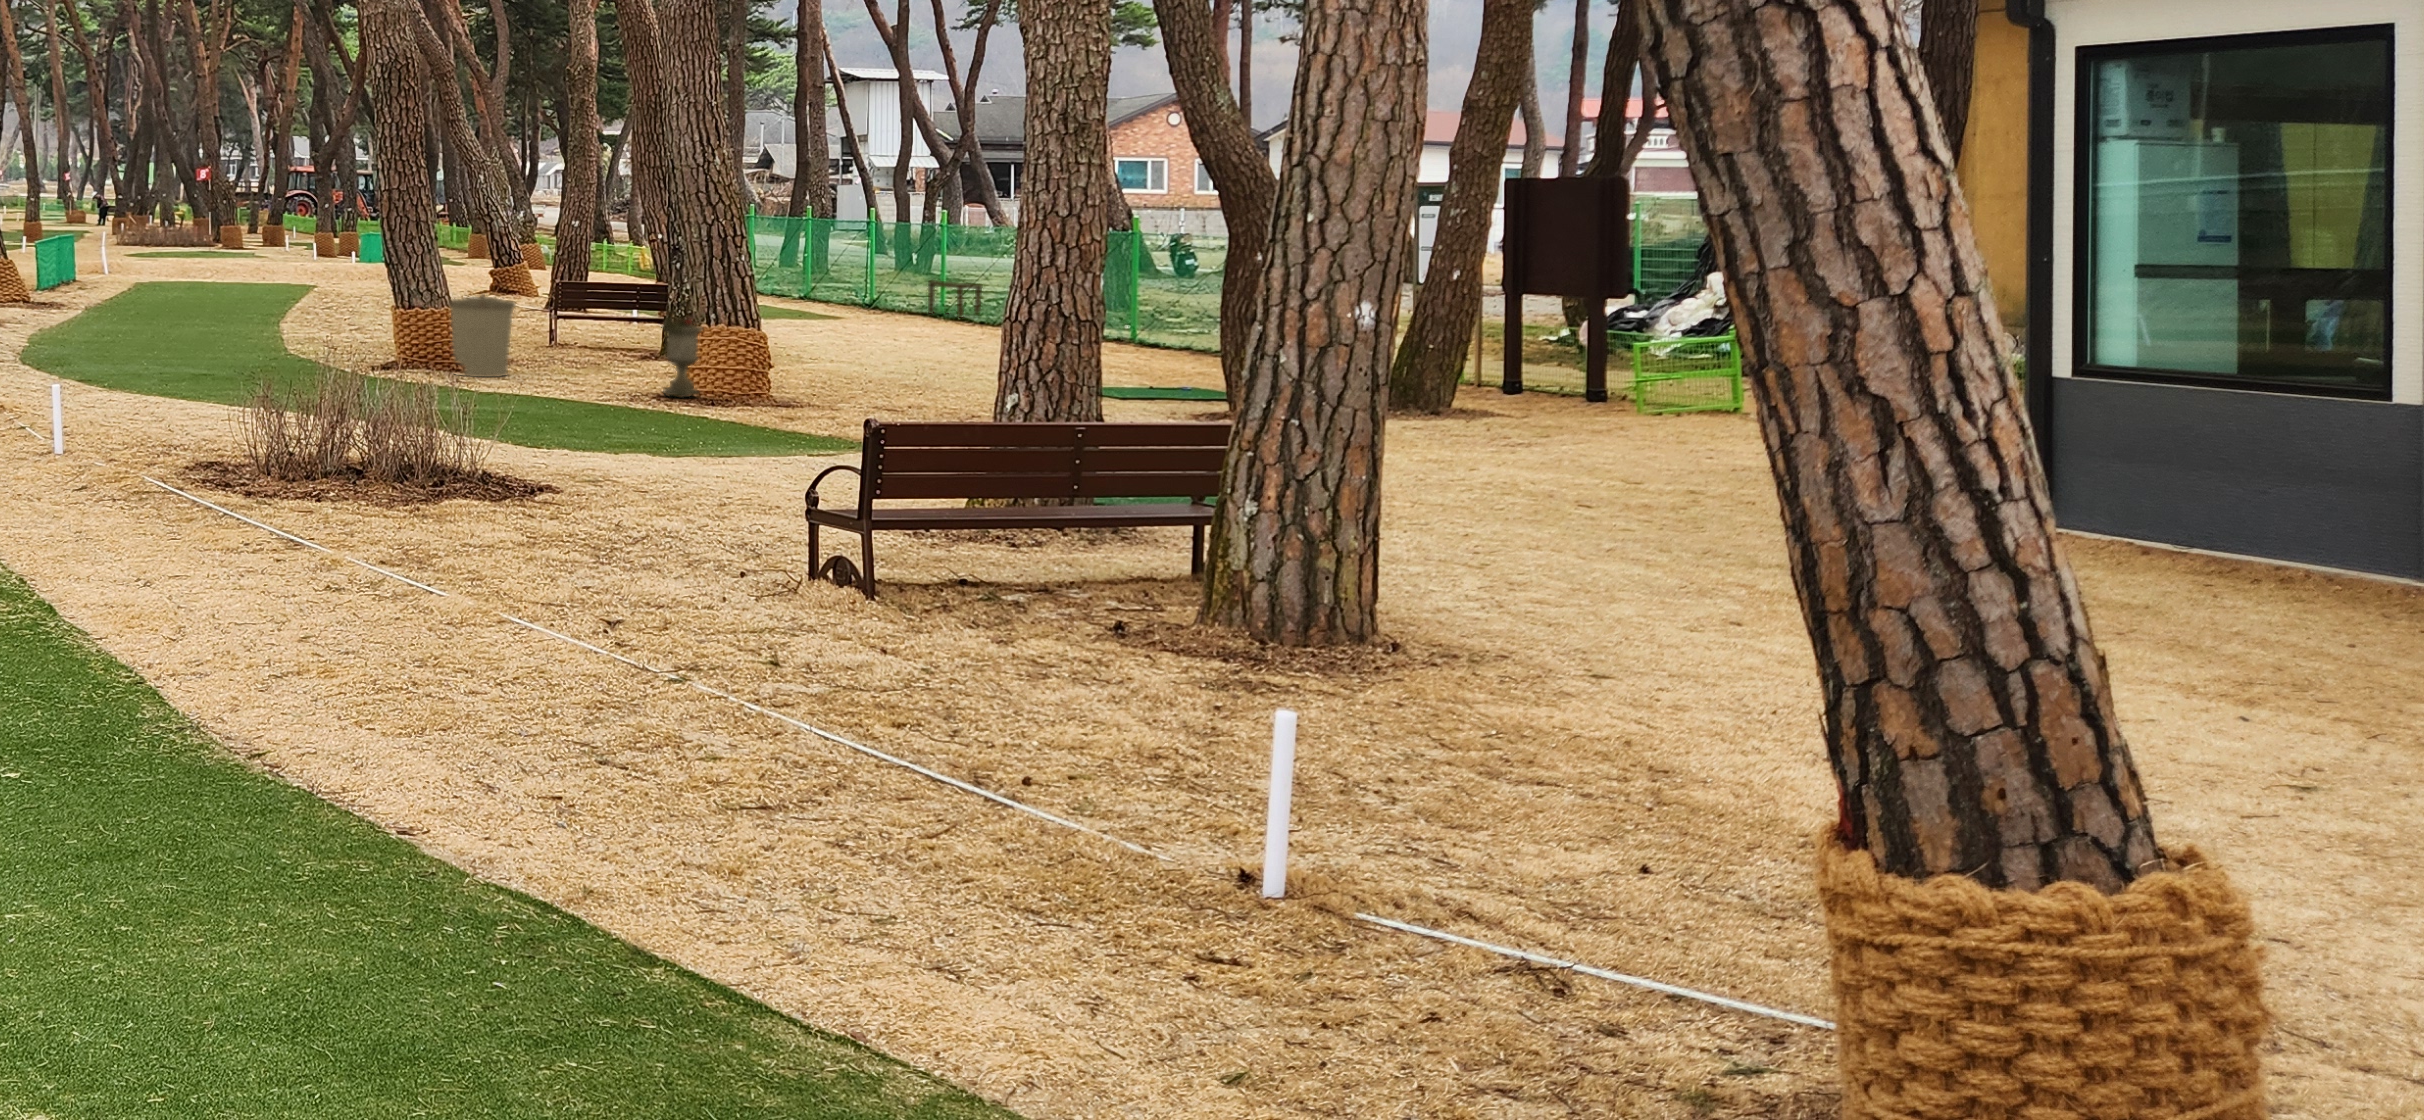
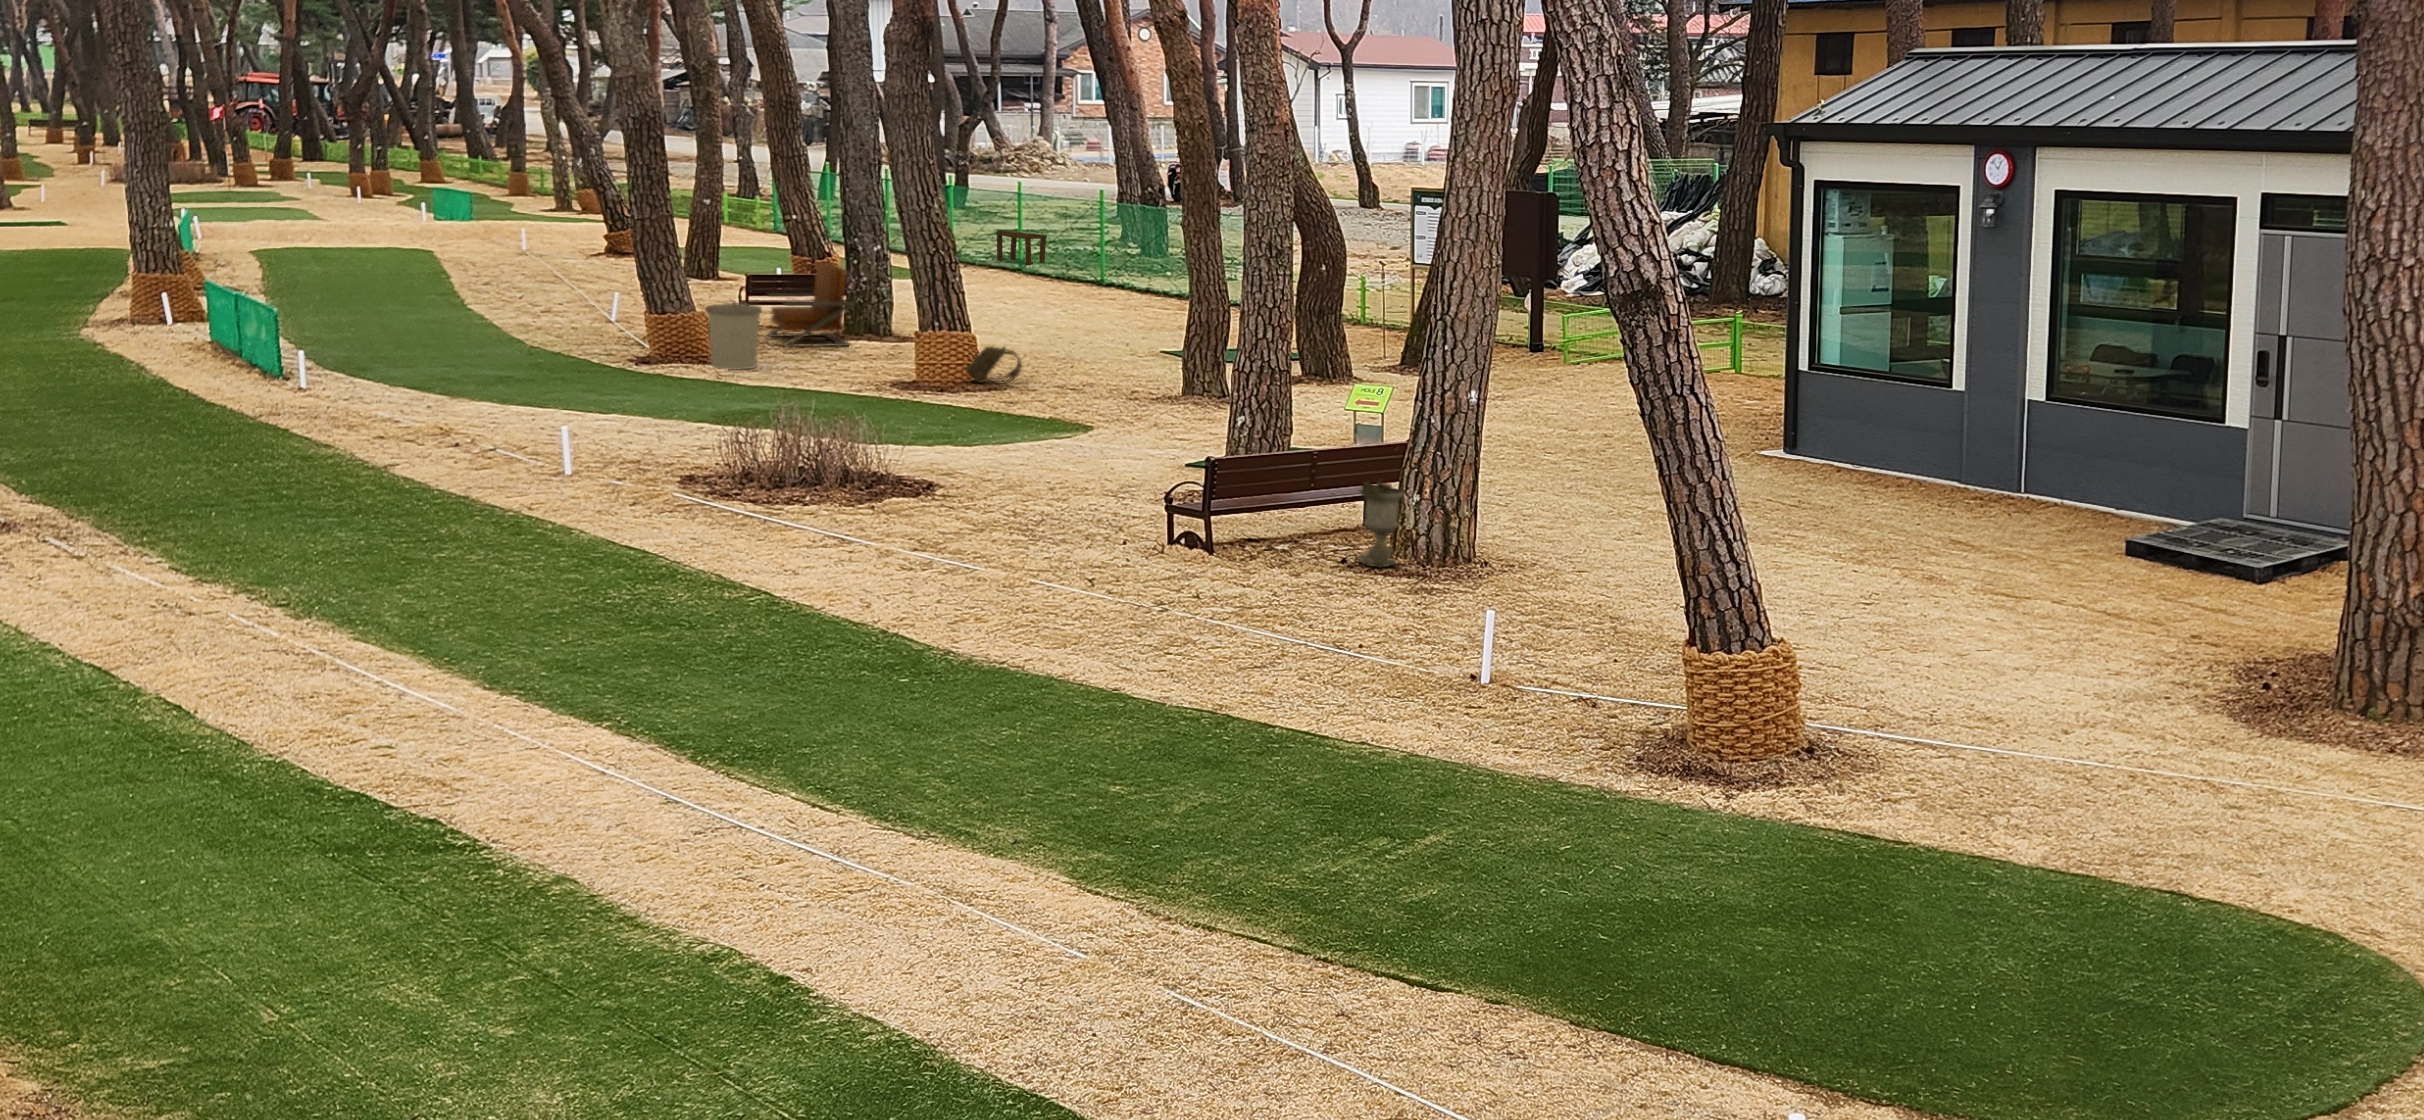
lounge chair: none [567,267,658,365] -> present [768,262,854,347]
planter: present [661,318,703,398] -> present [1358,481,1404,567]
backpack: none [748,351,821,402] -> present [967,347,1022,384]

